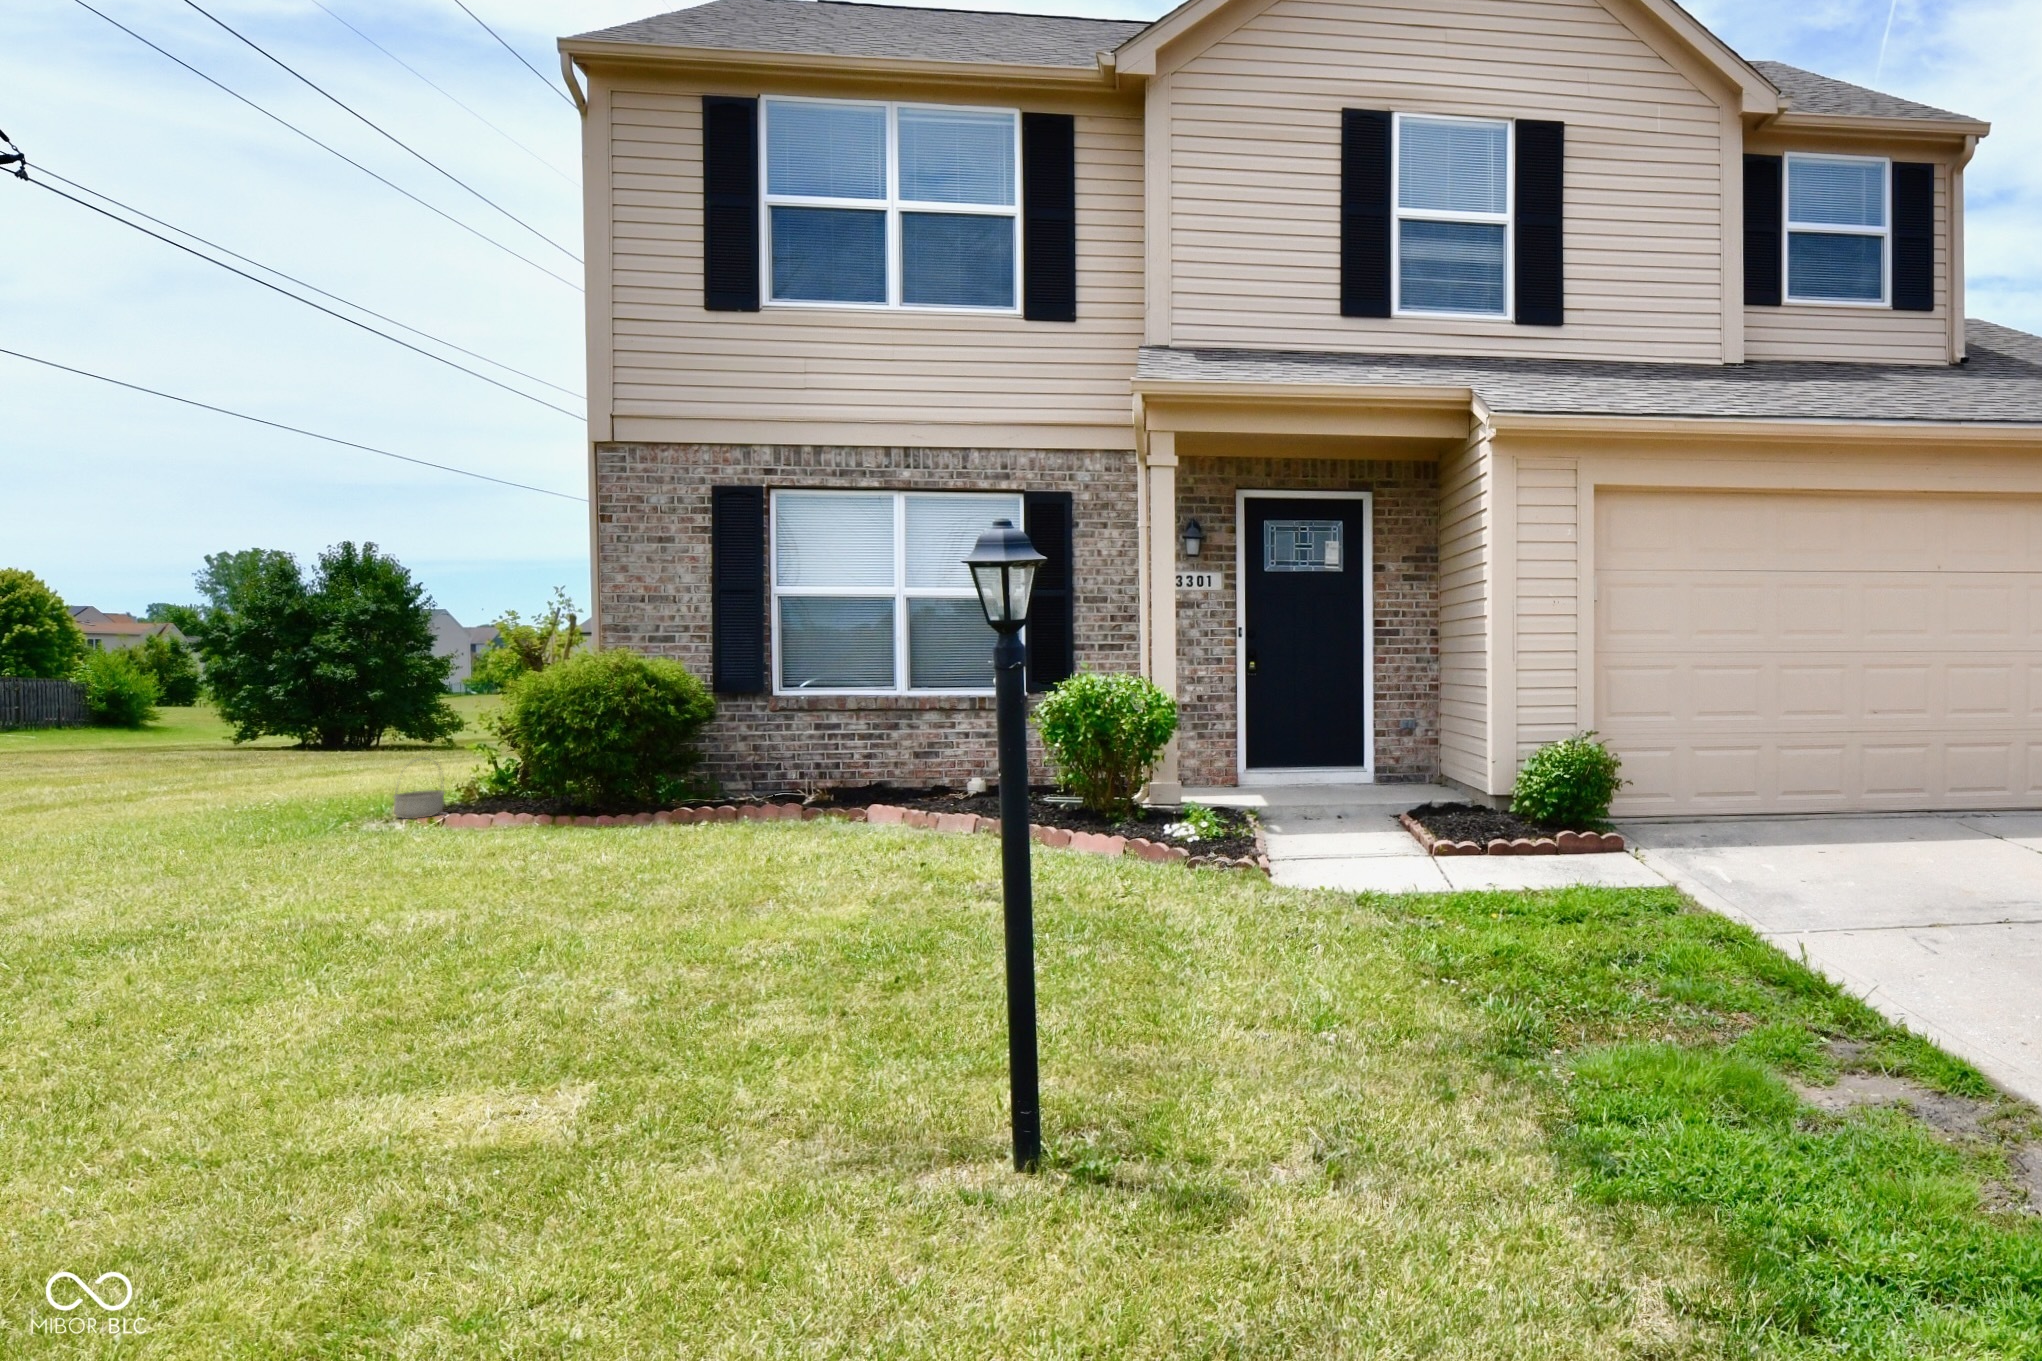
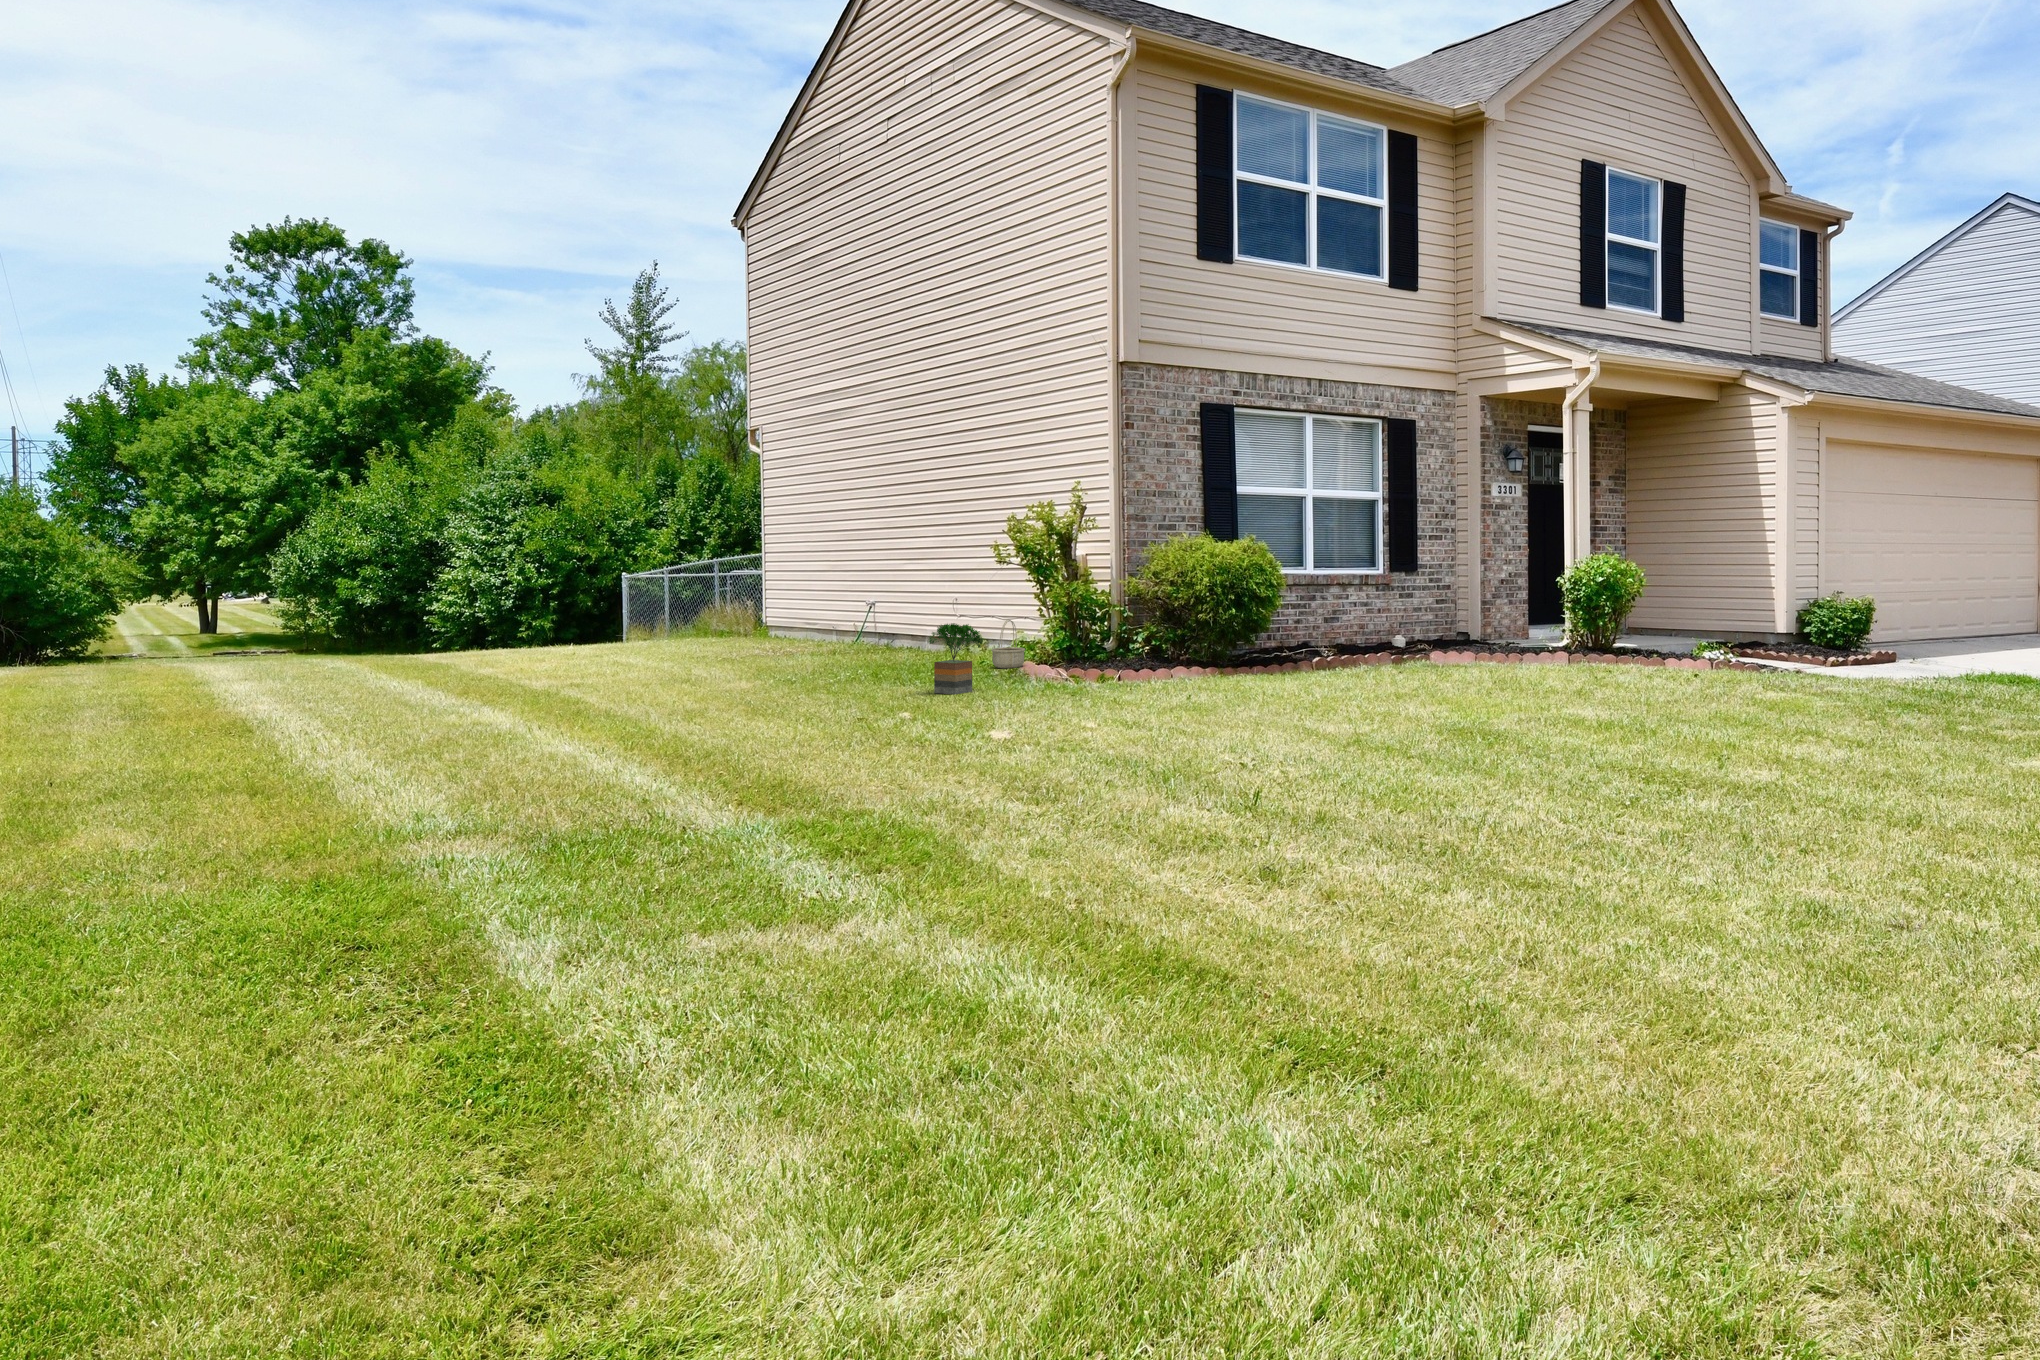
potted tree: none [61,779,138,871] -> present [929,623,983,694]

